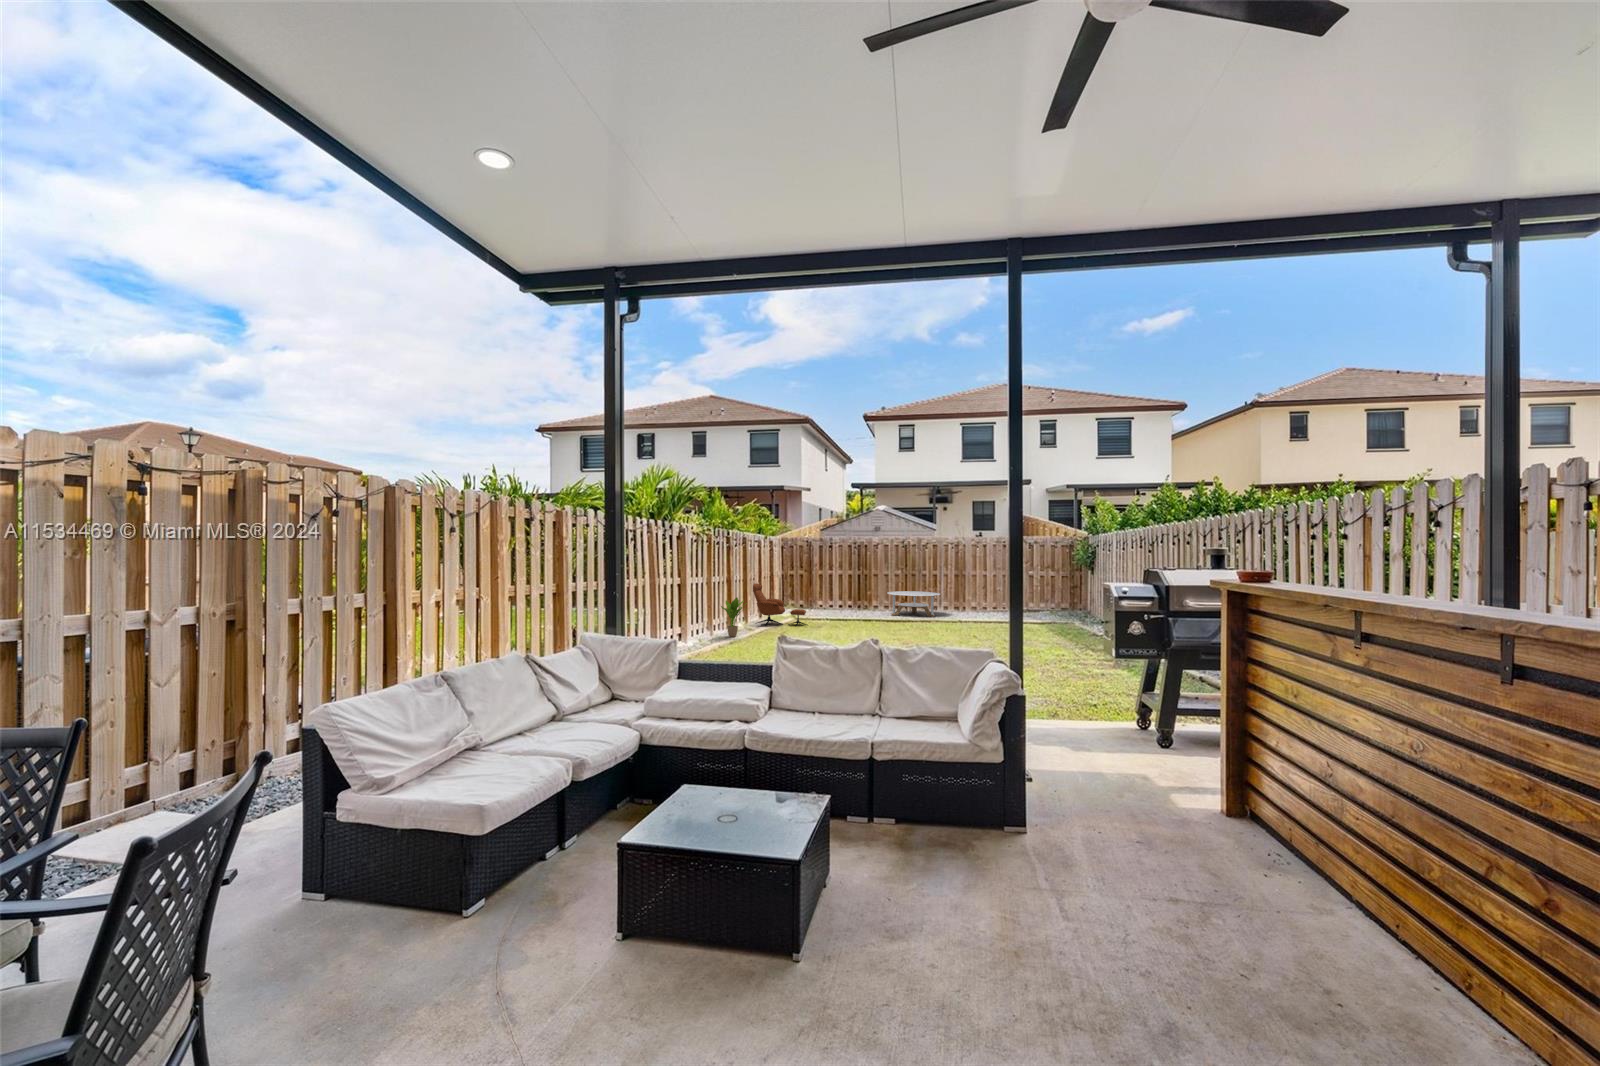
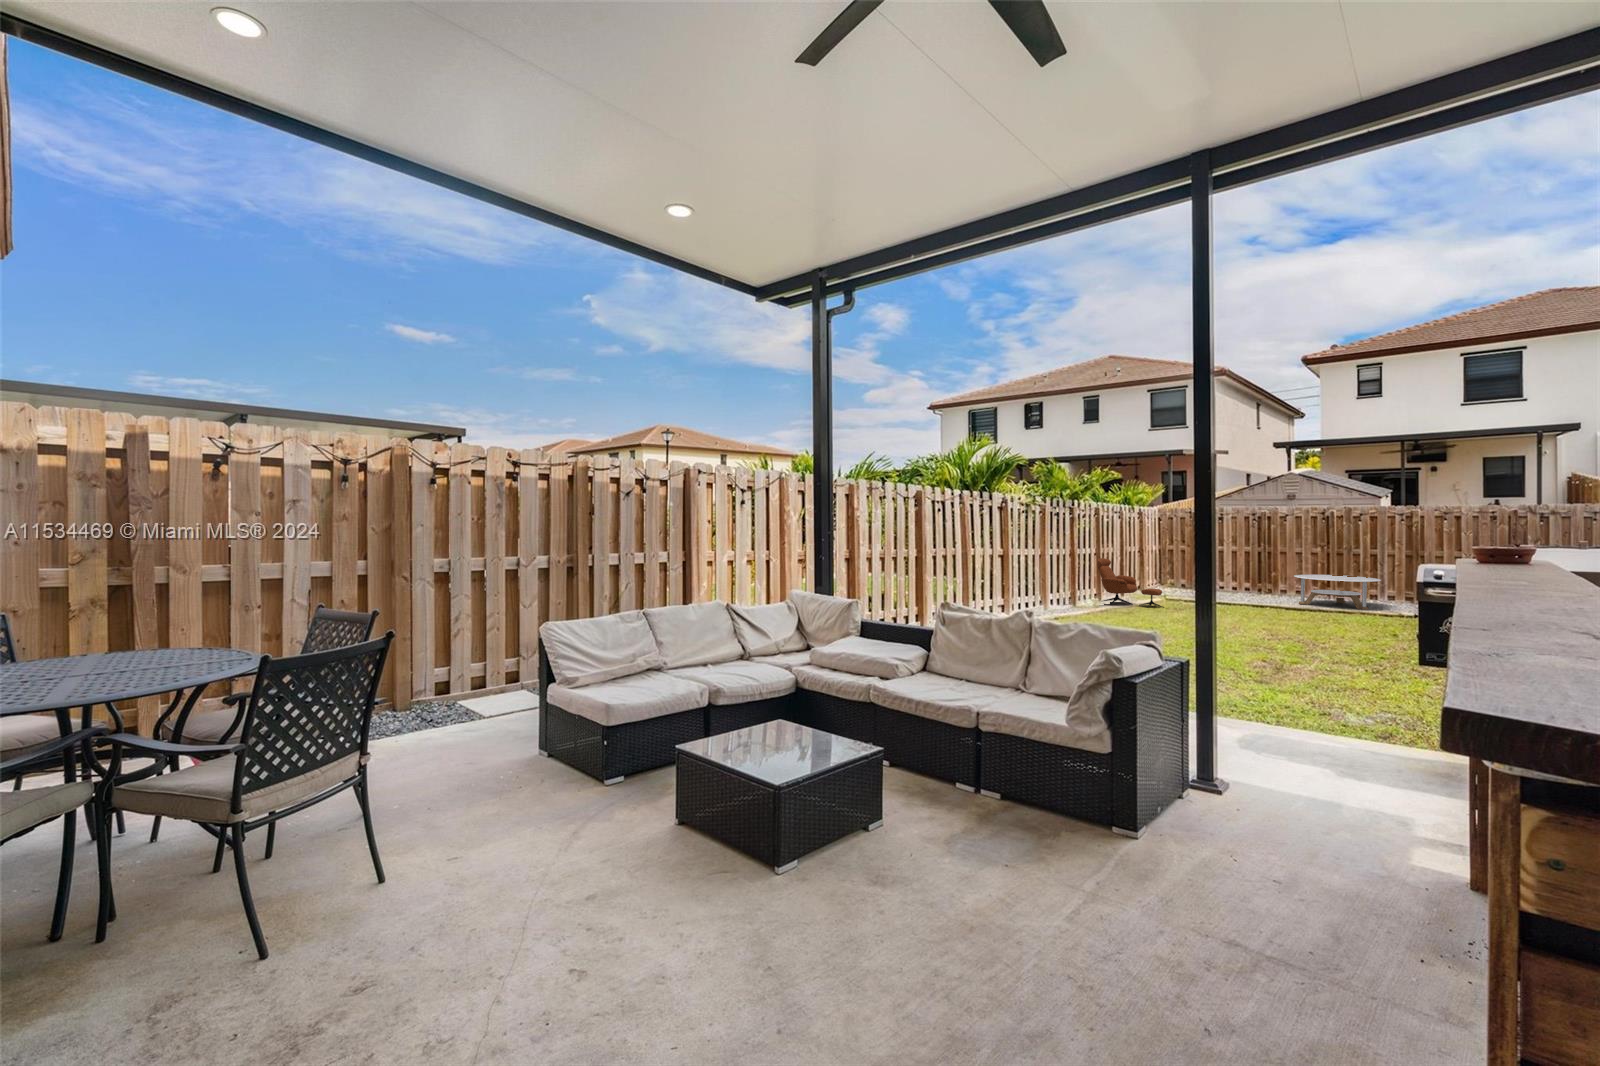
potted plant: present [721,597,743,637] -> none [1044,571,1077,613]

